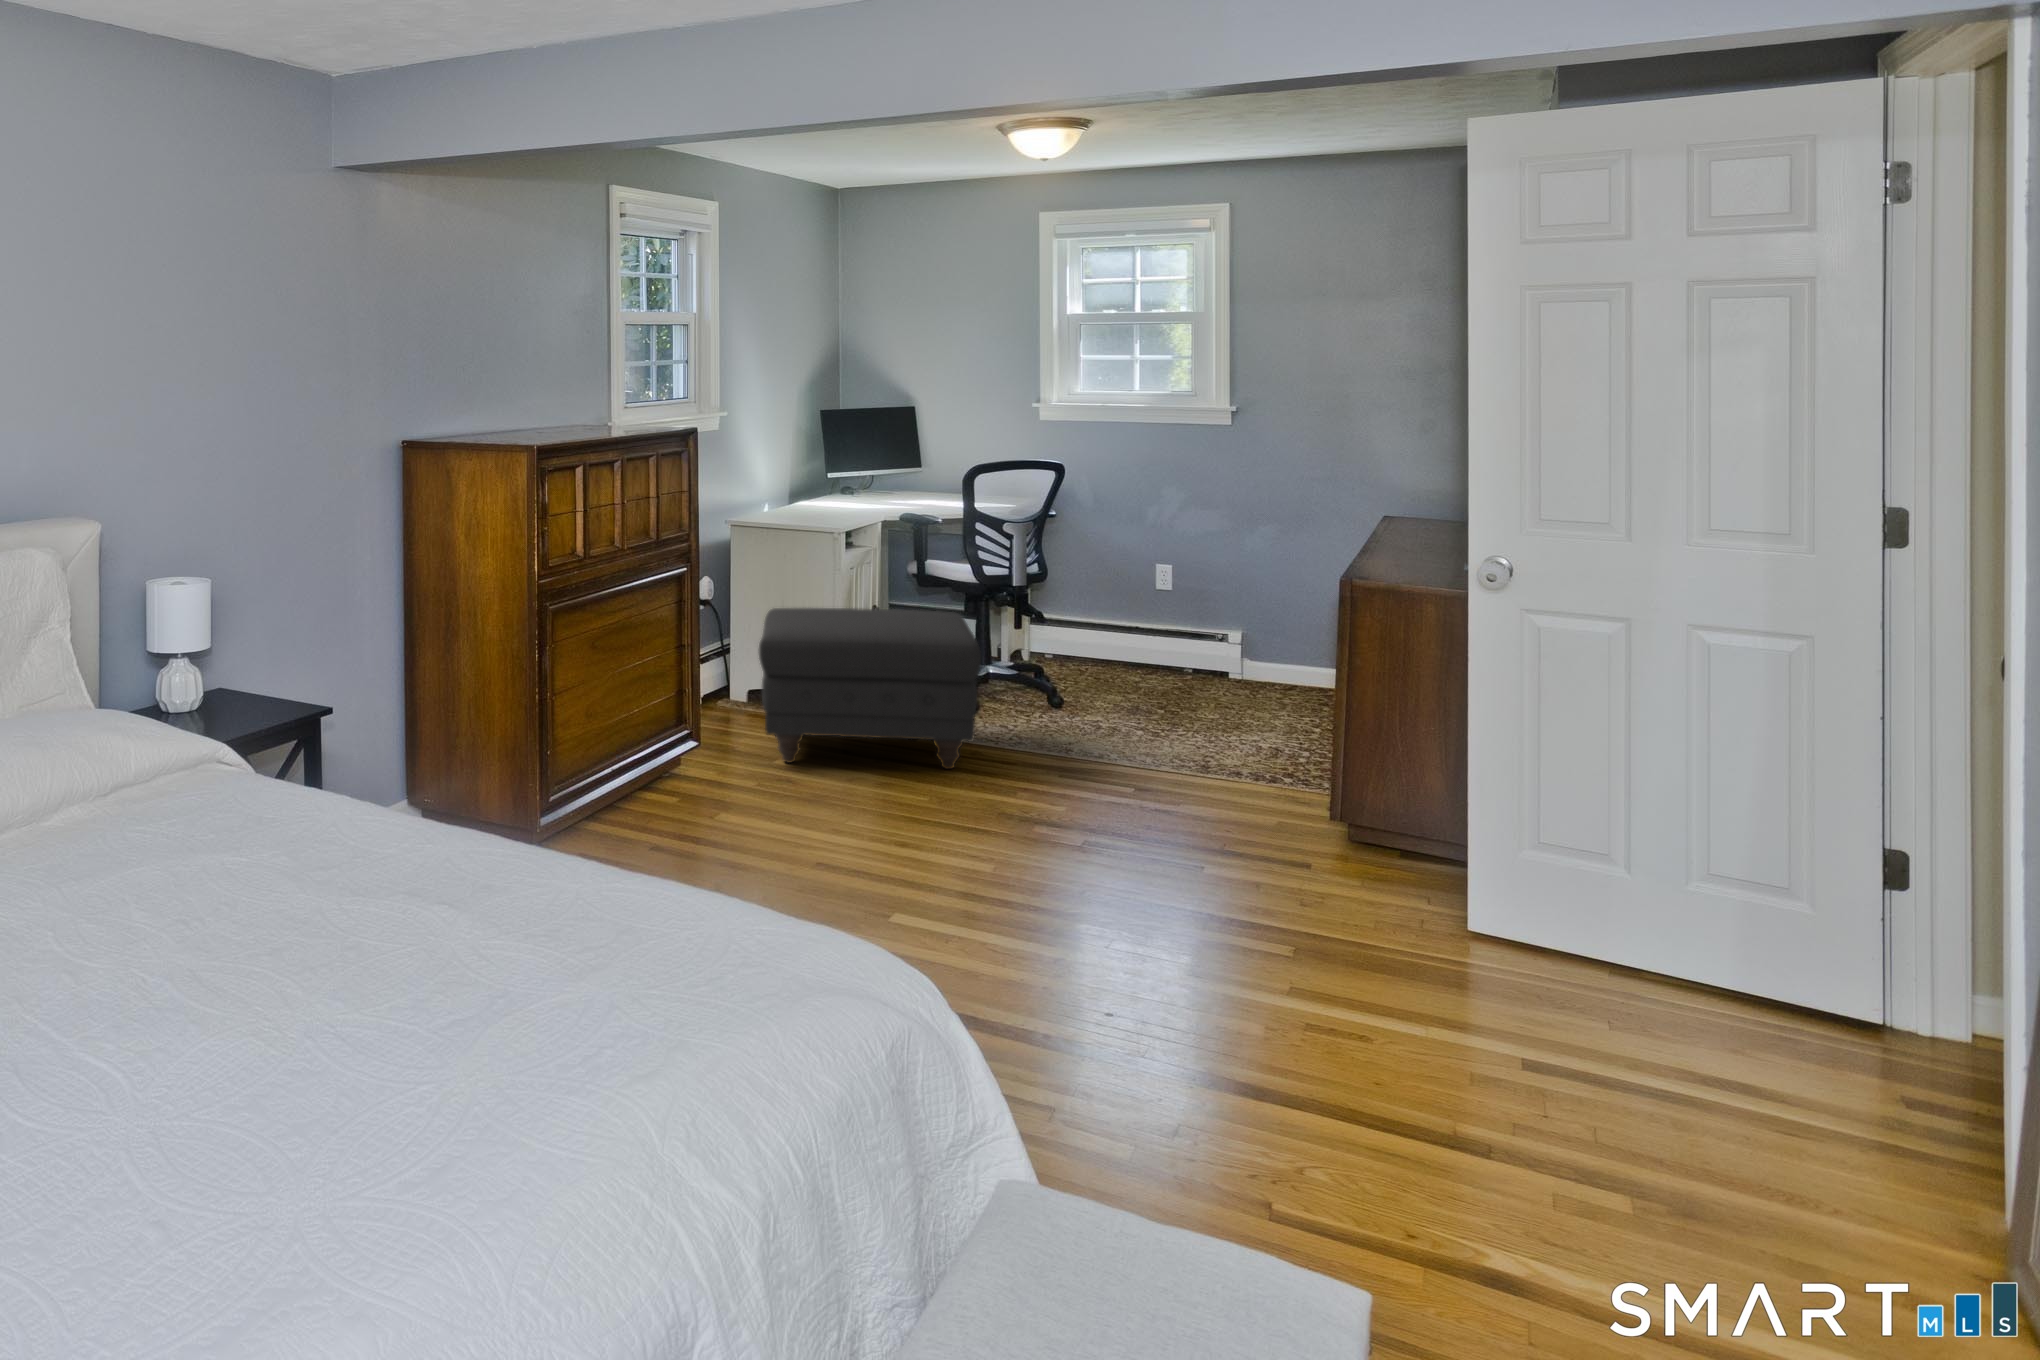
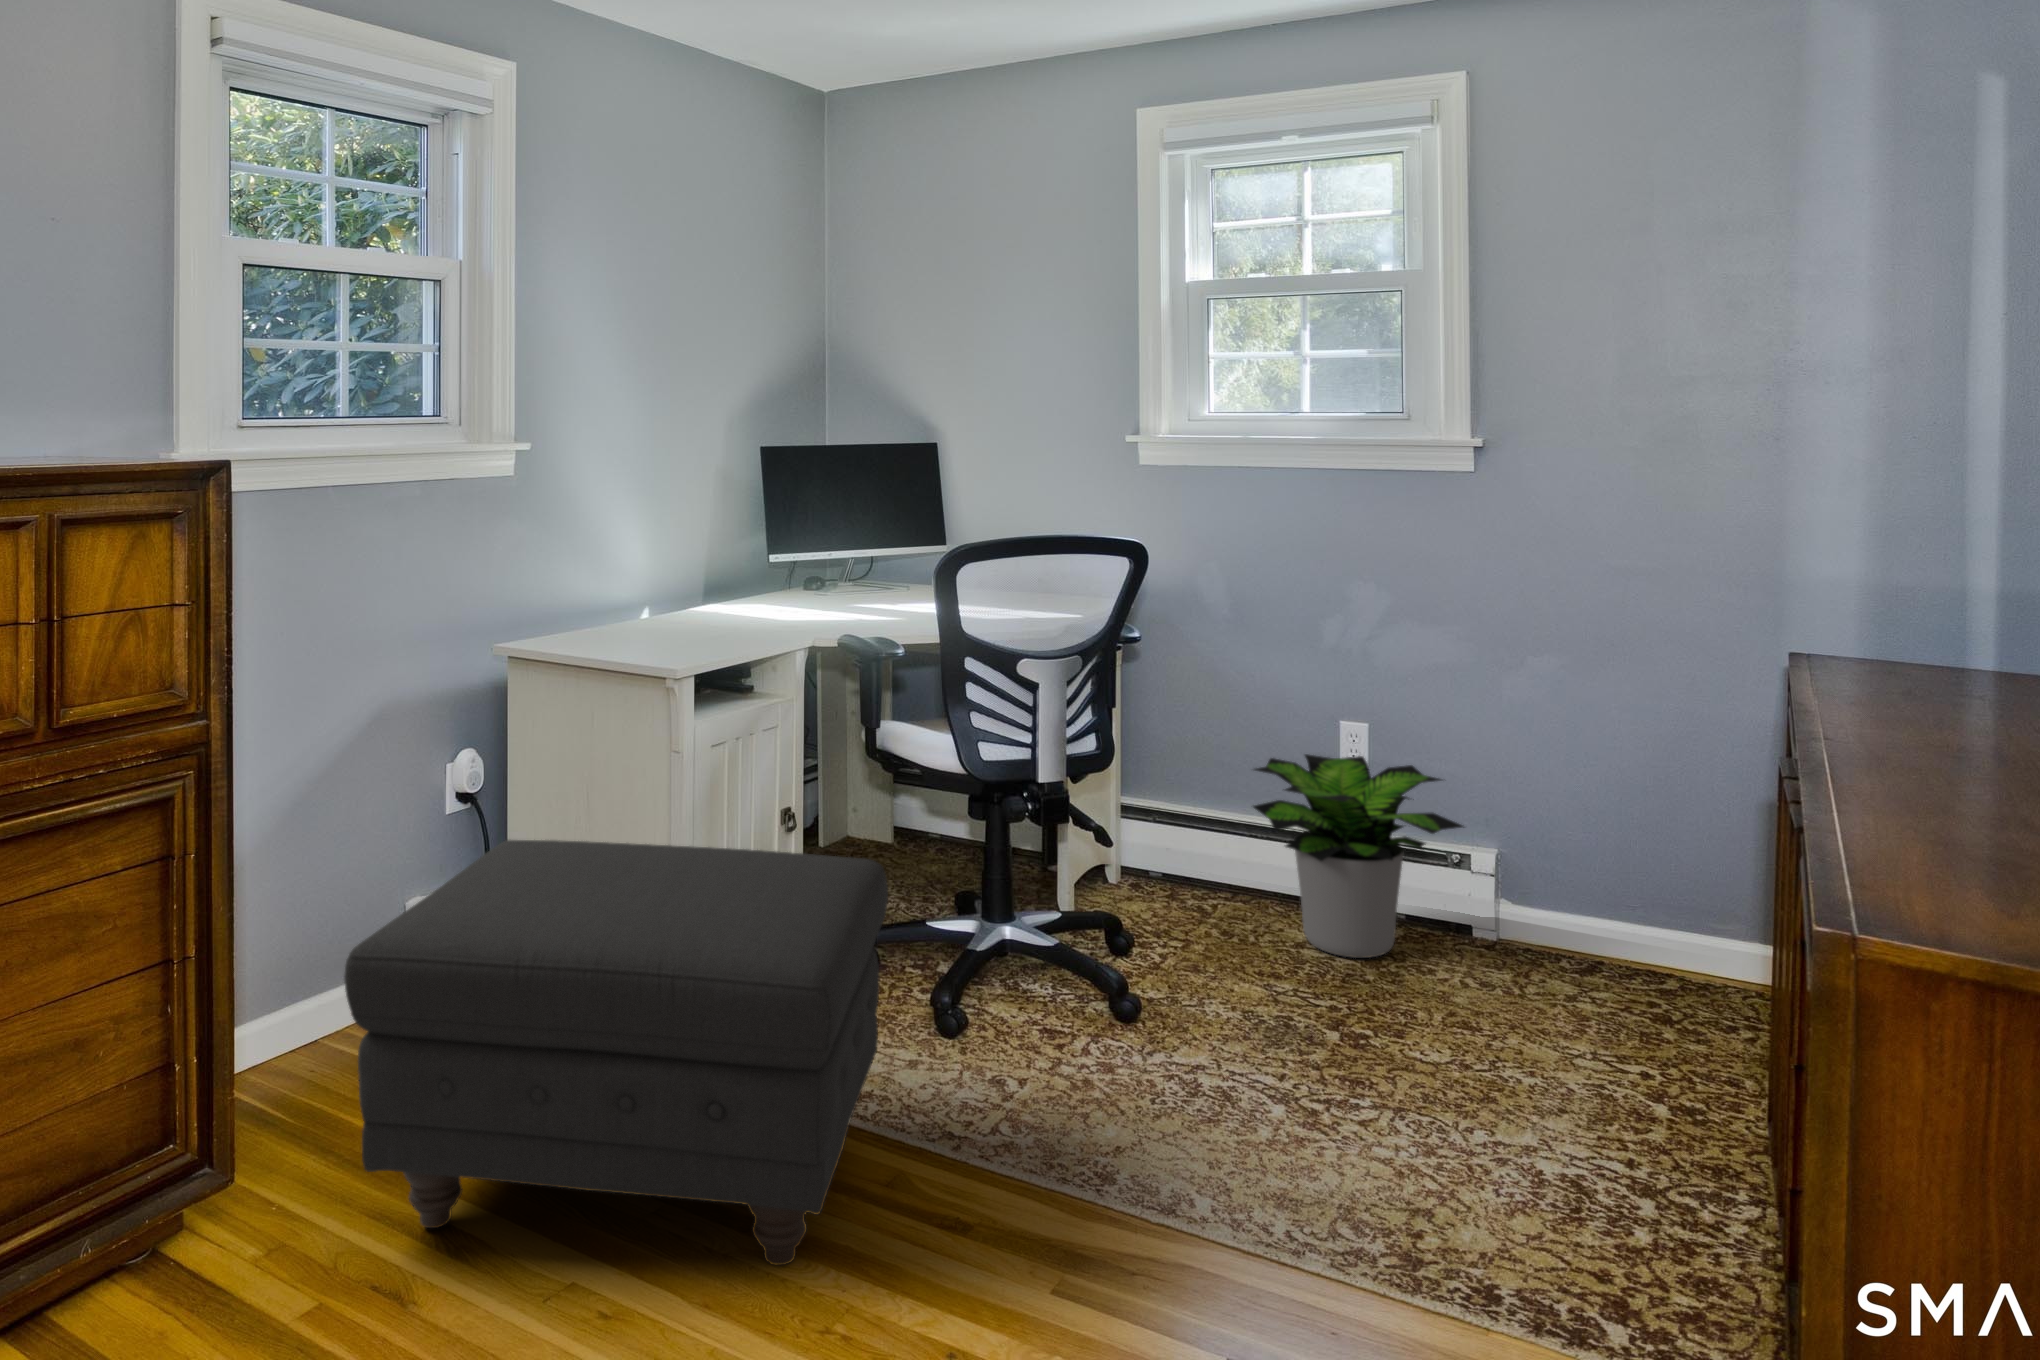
potted plant: none [1111,582,1229,685] -> present [1253,754,1464,958]

